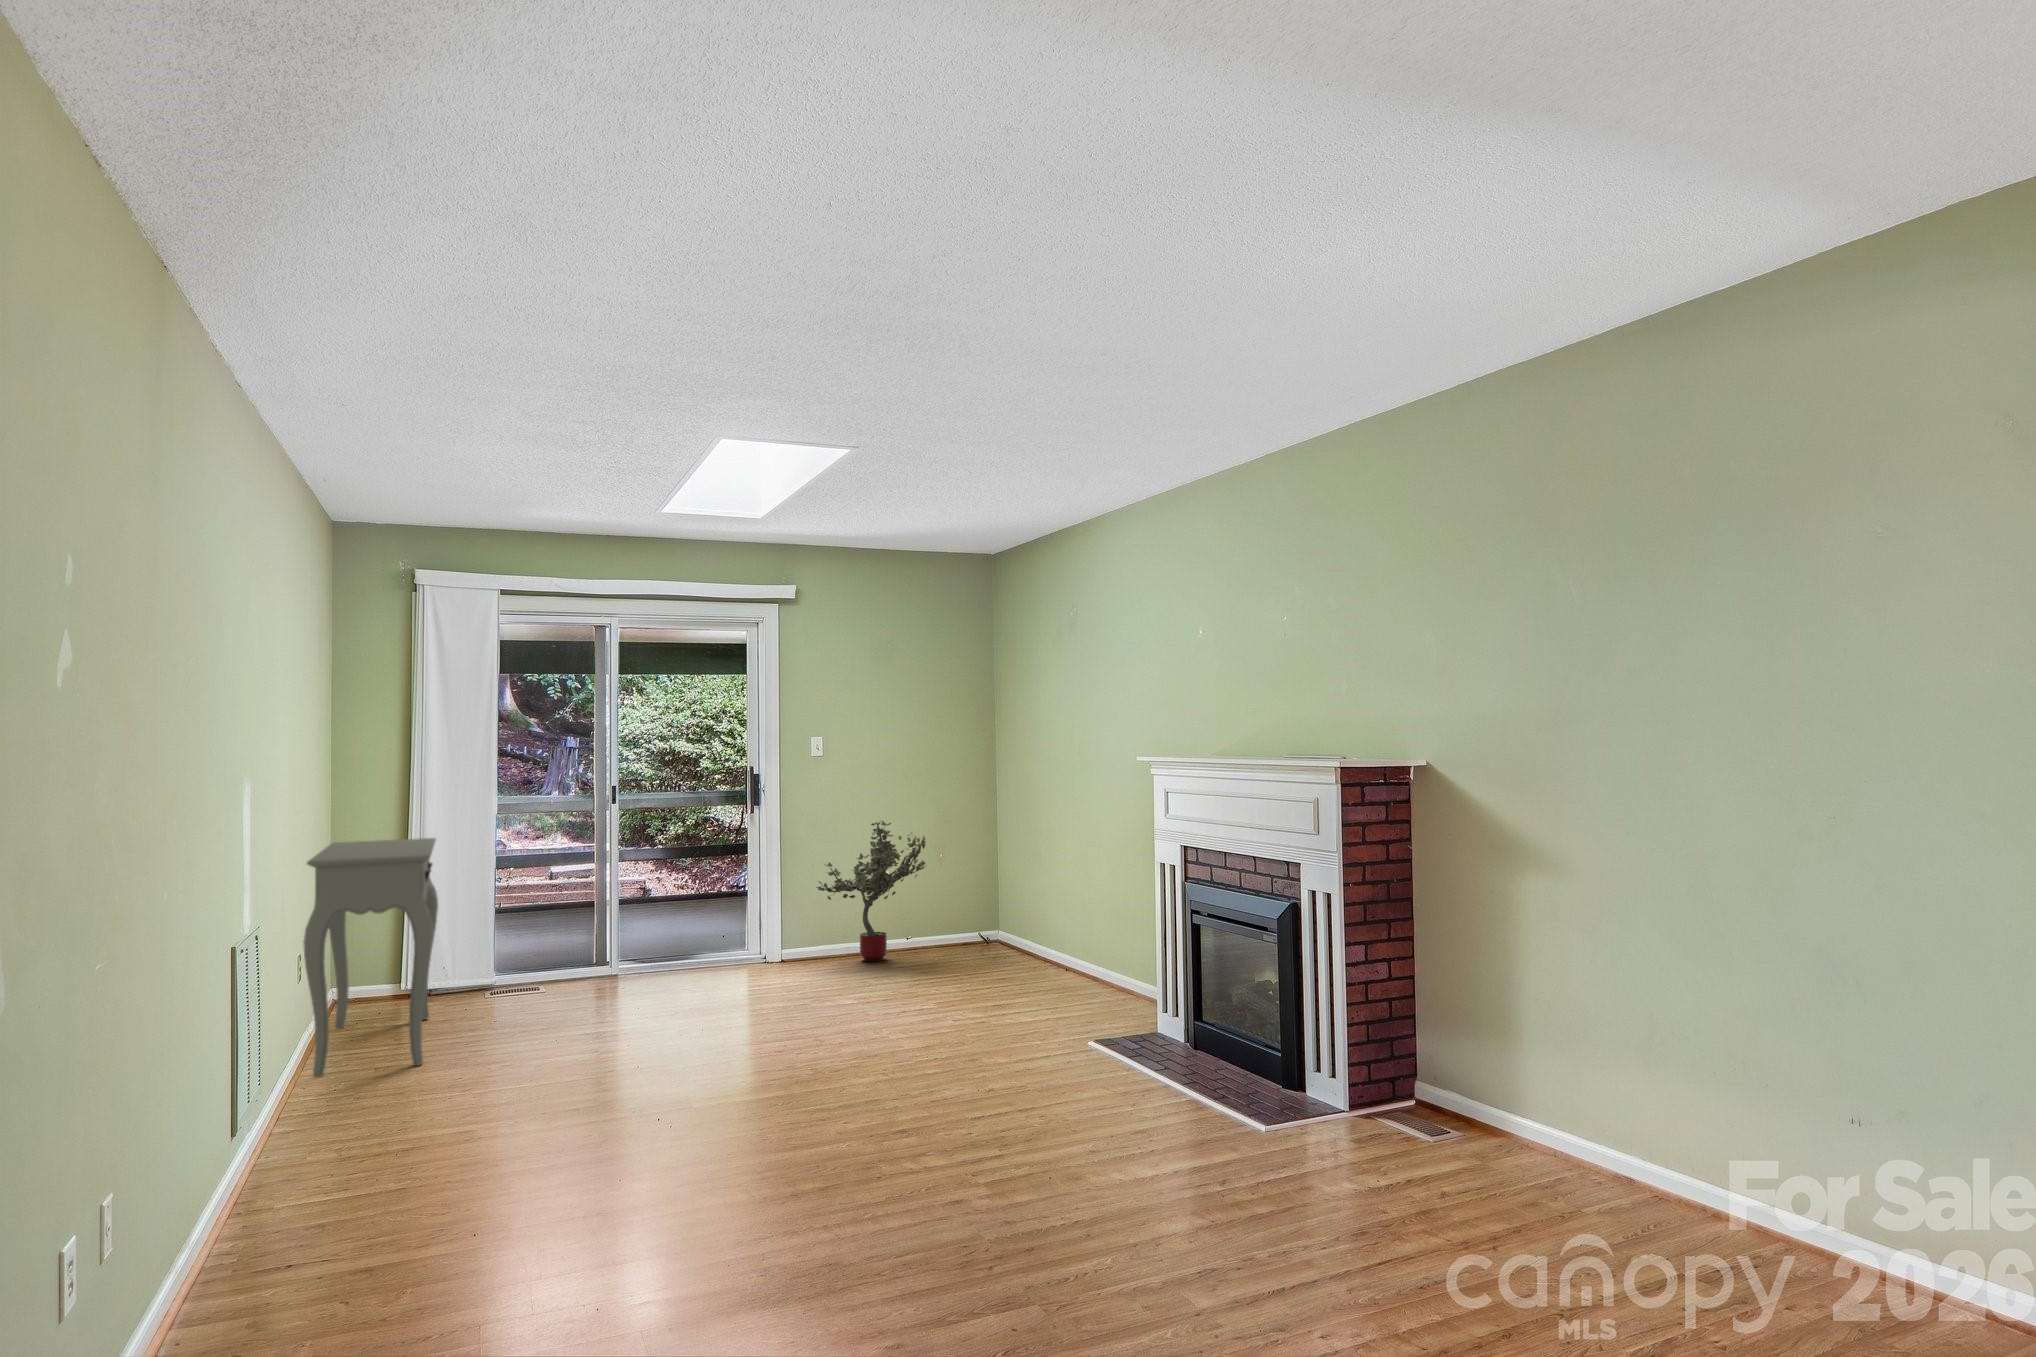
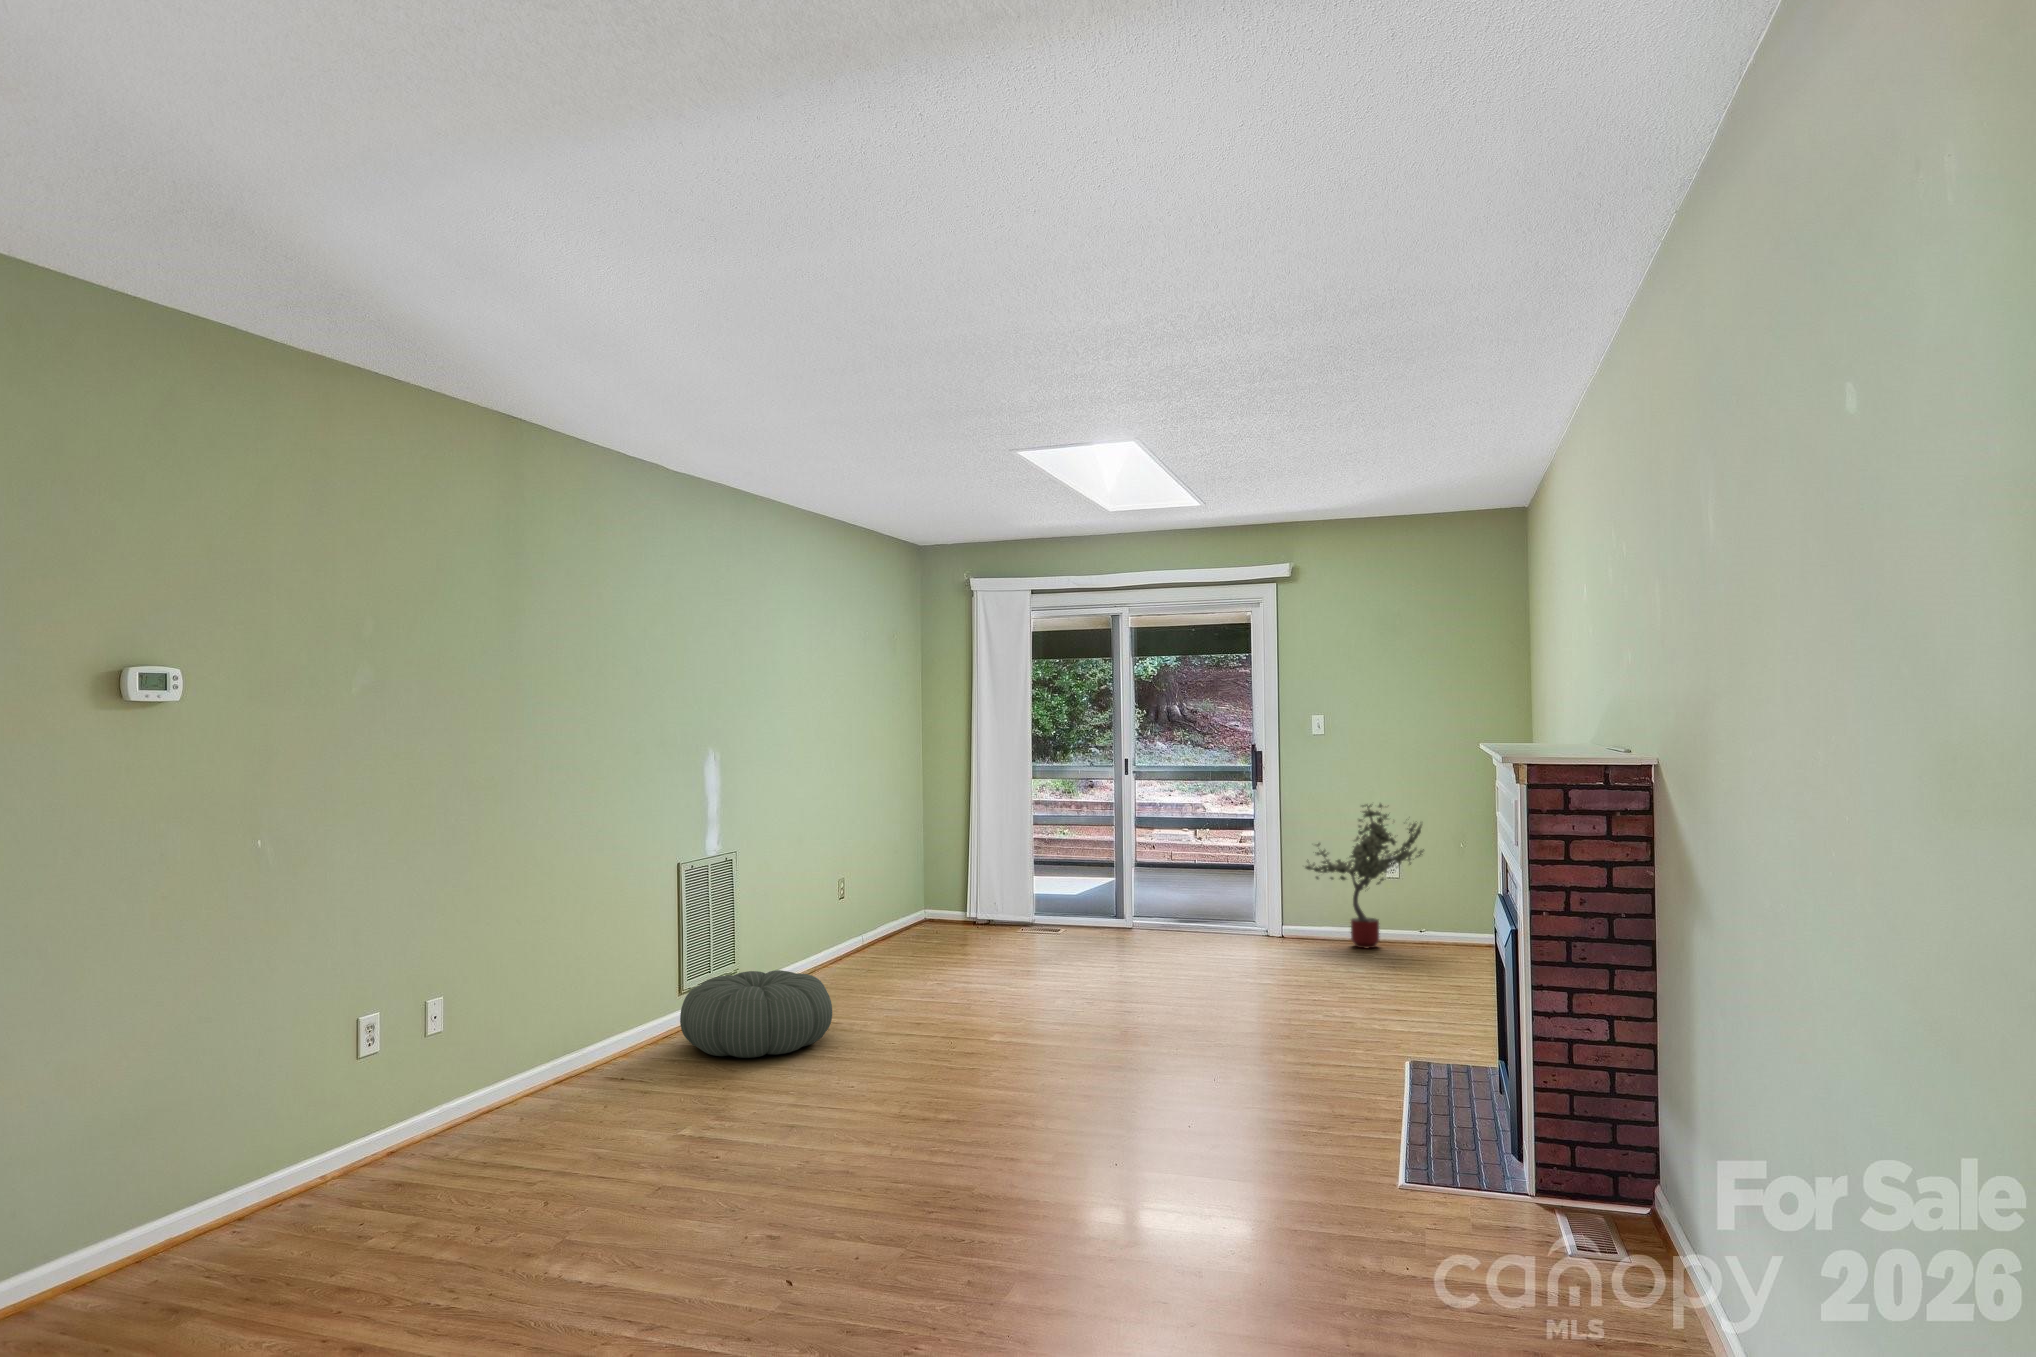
console table: present [303,838,438,1077] -> none [811,797,957,976]
pouf: none [301,1066,521,1194] -> present [680,970,832,1058]

